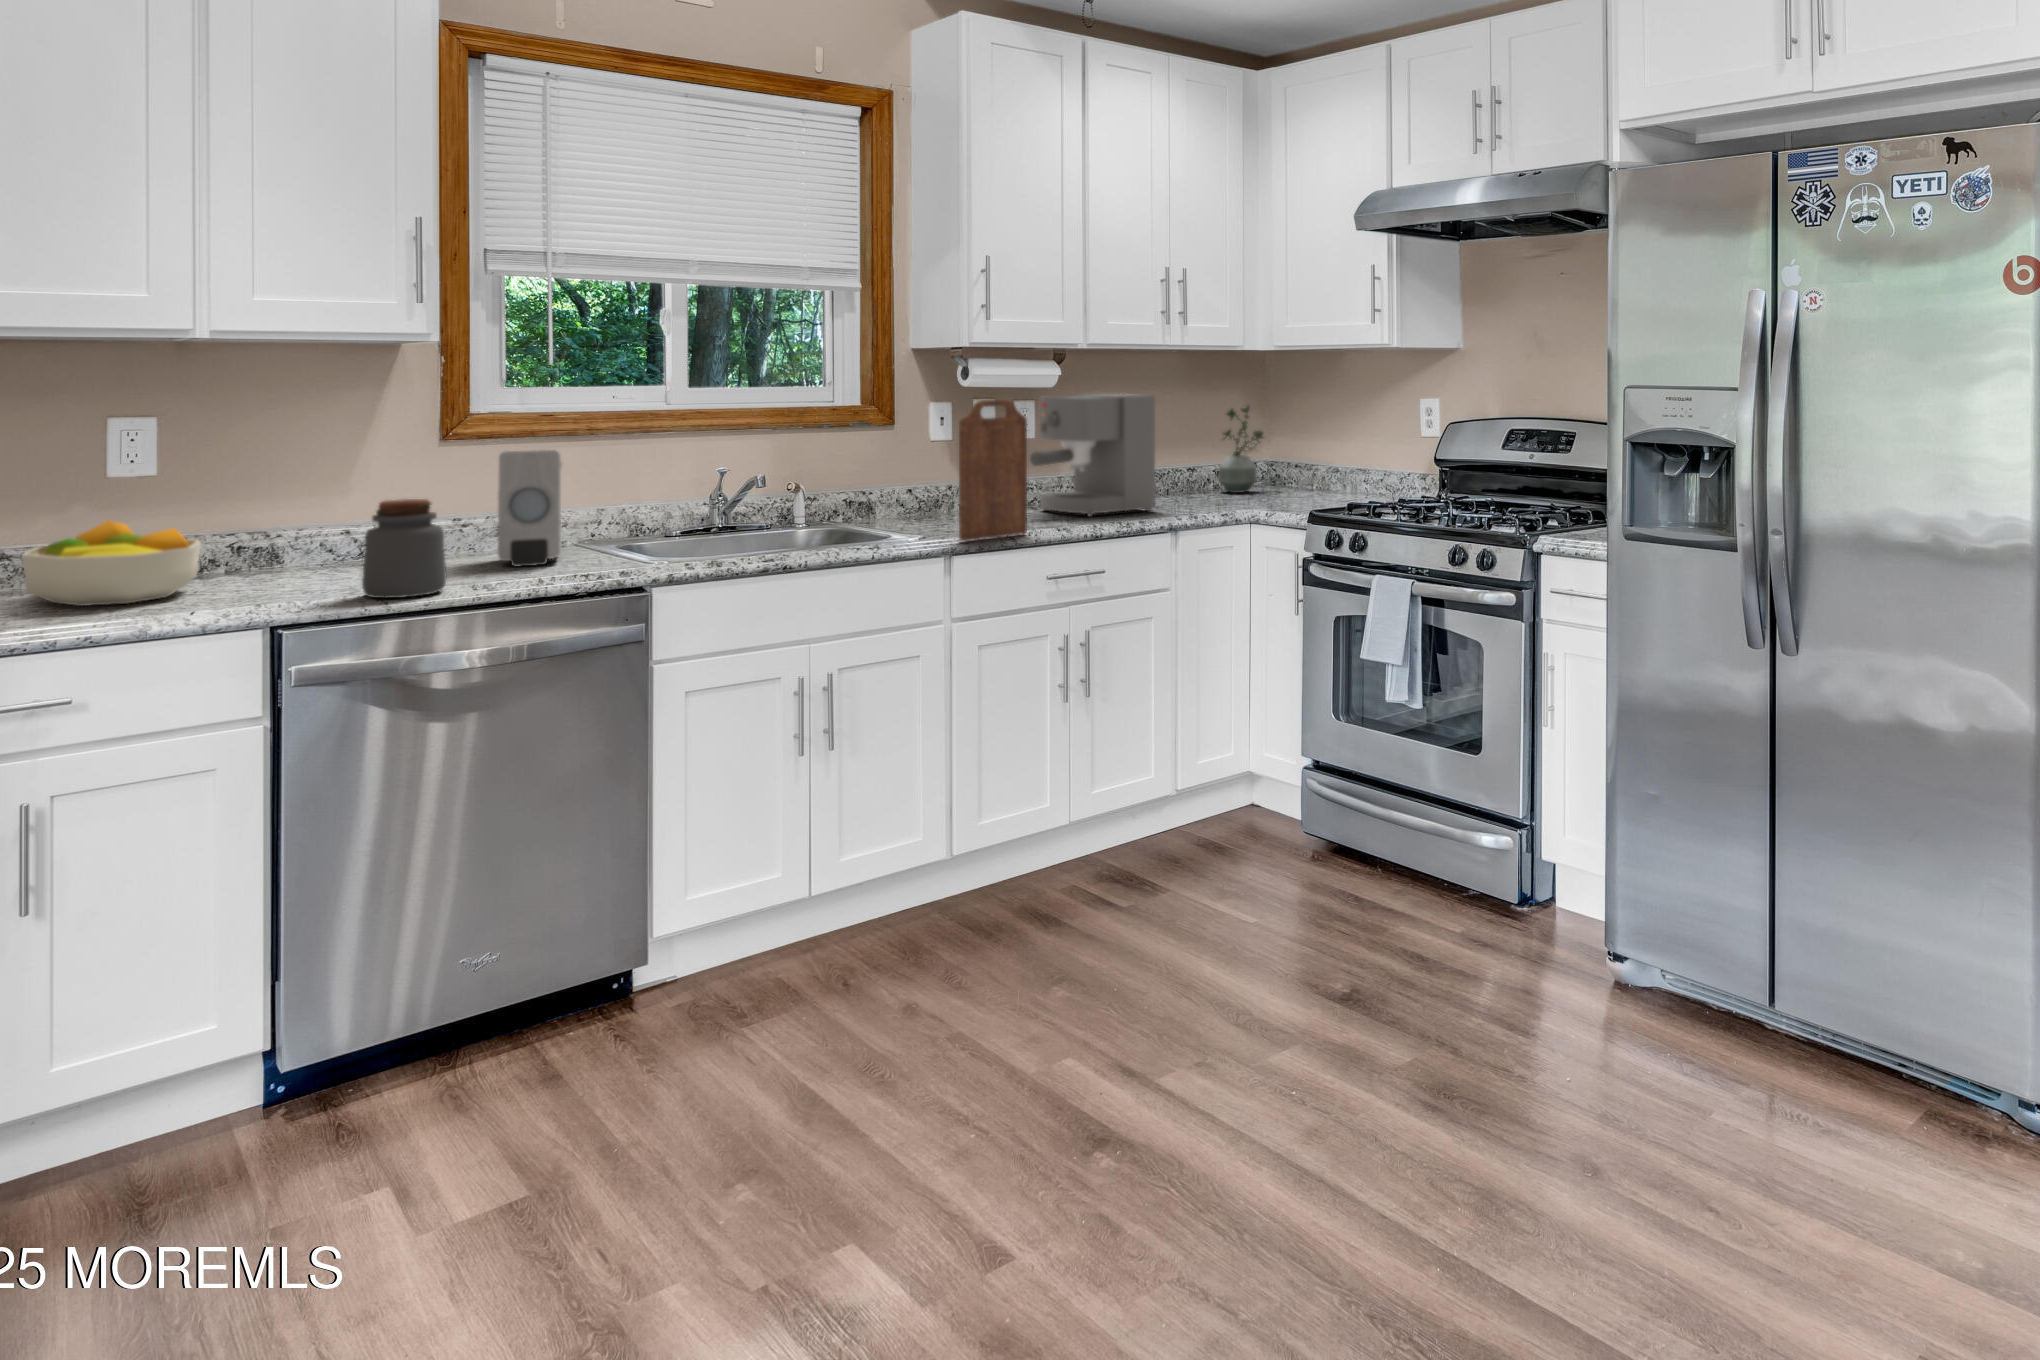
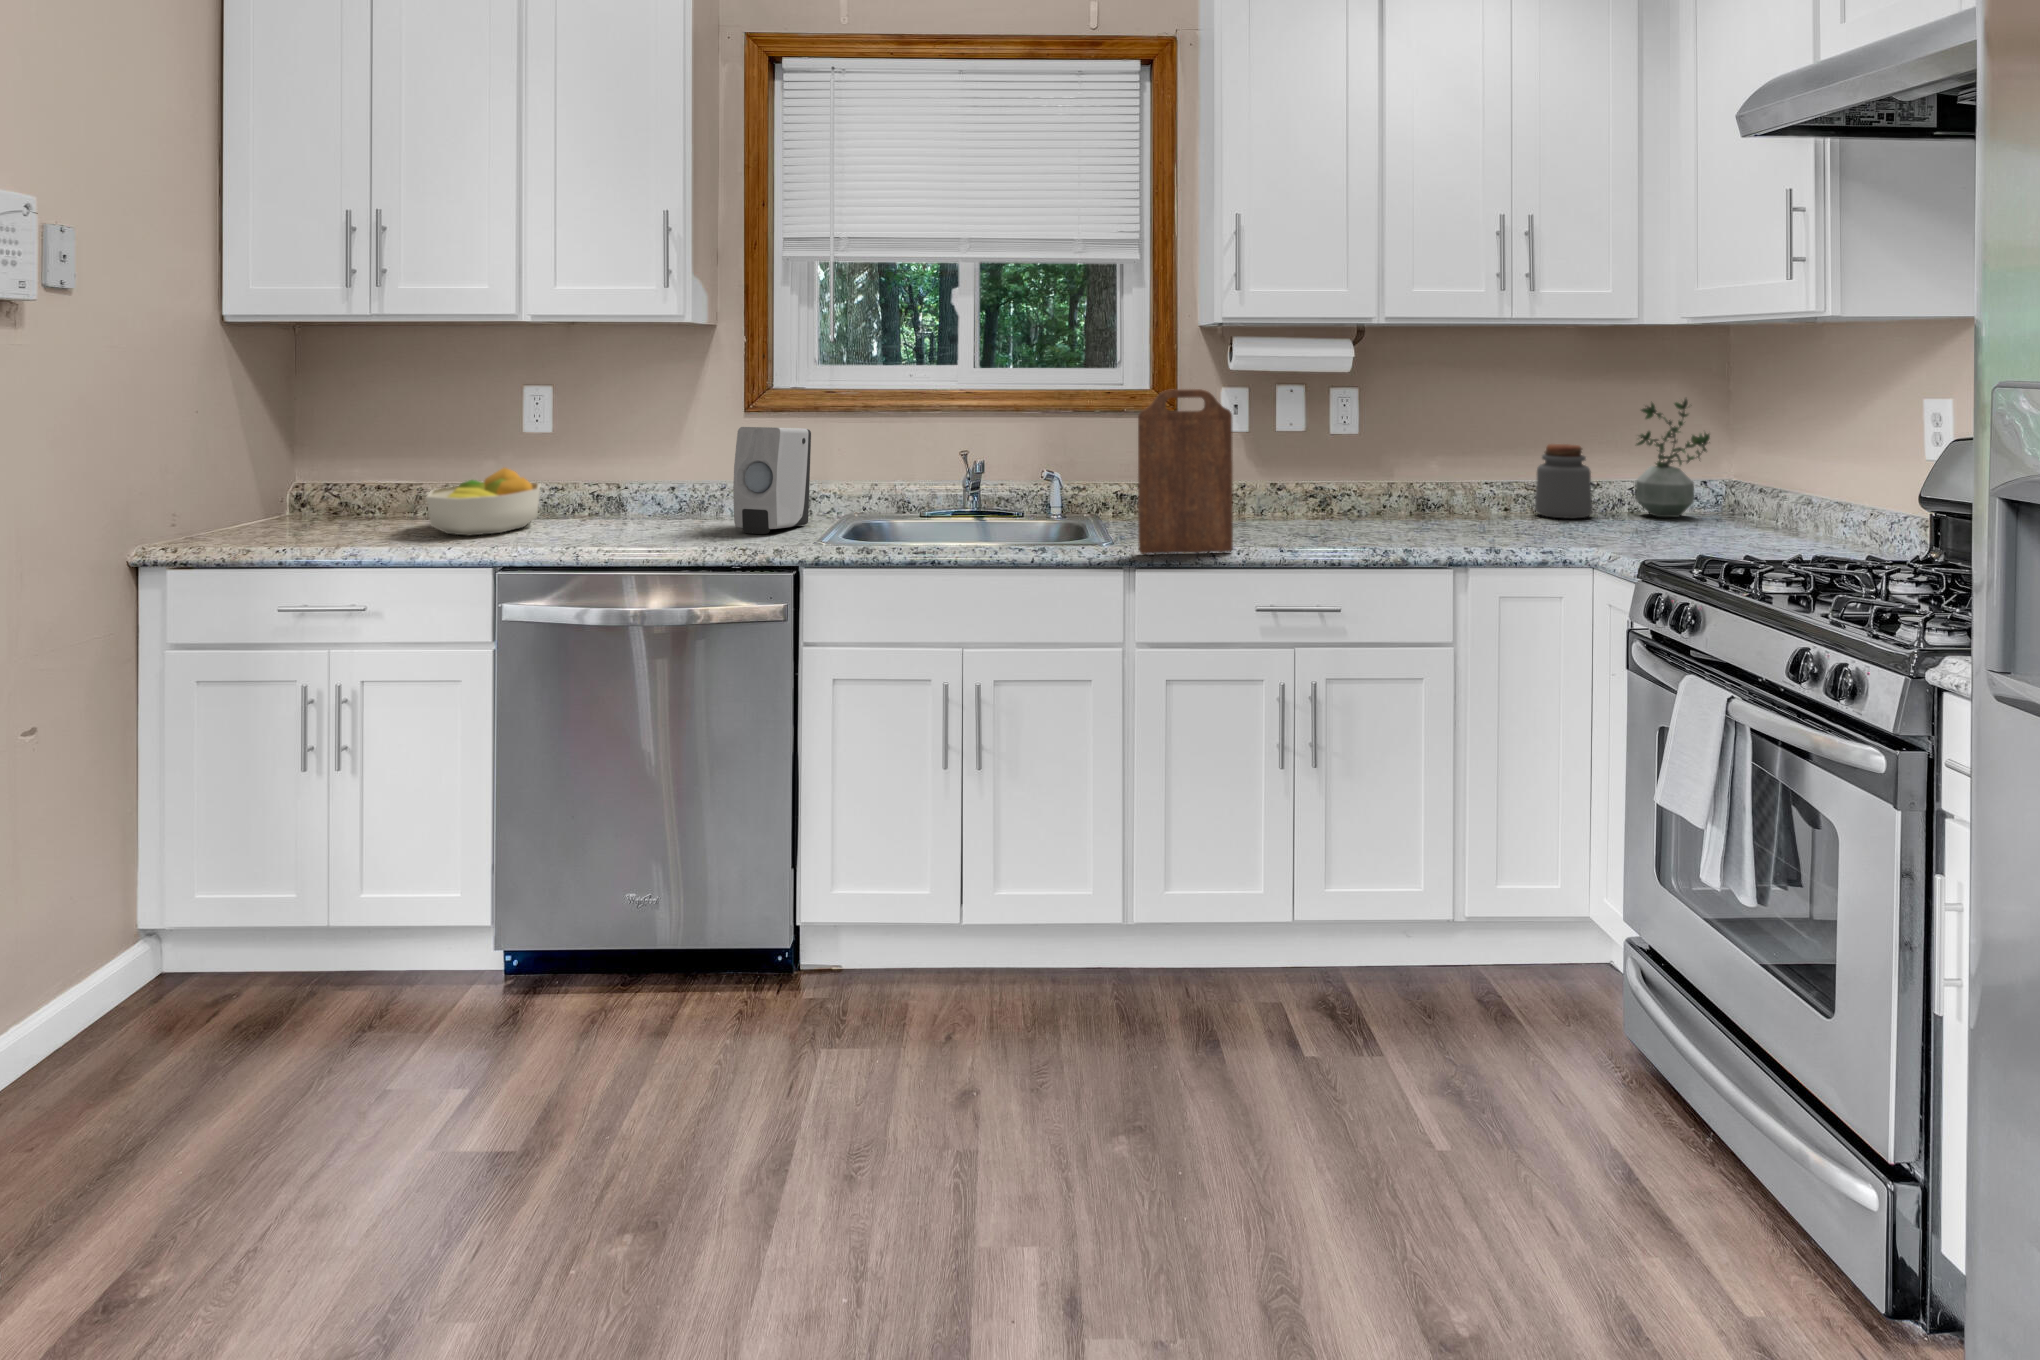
coffee maker: present [1030,394,1155,516] -> none [1302,381,1473,535]
jar: present [362,499,446,598] -> present [1535,444,1592,518]

